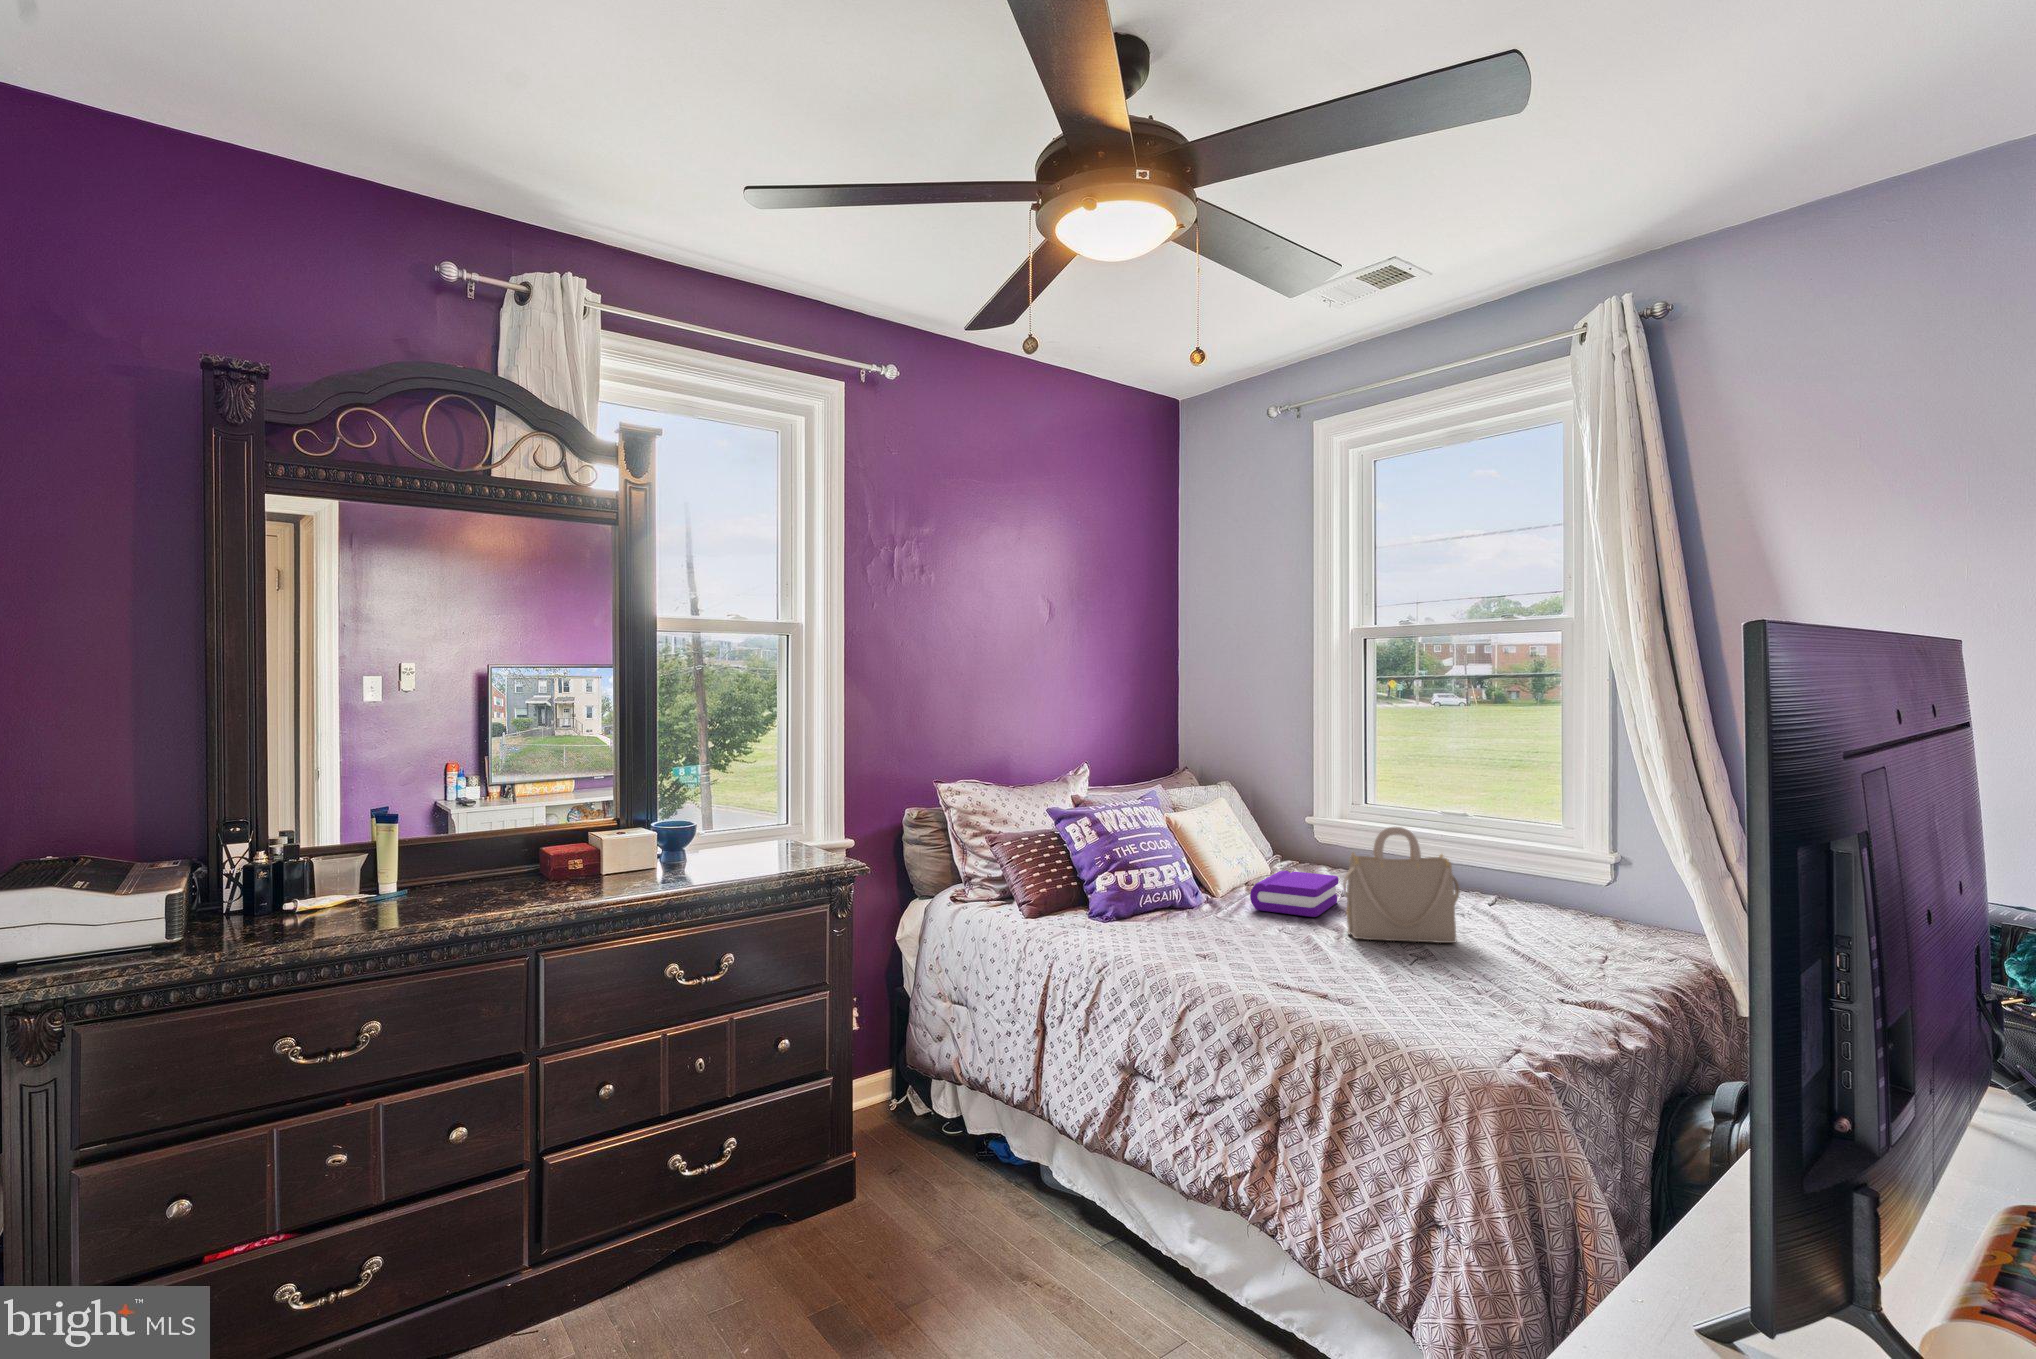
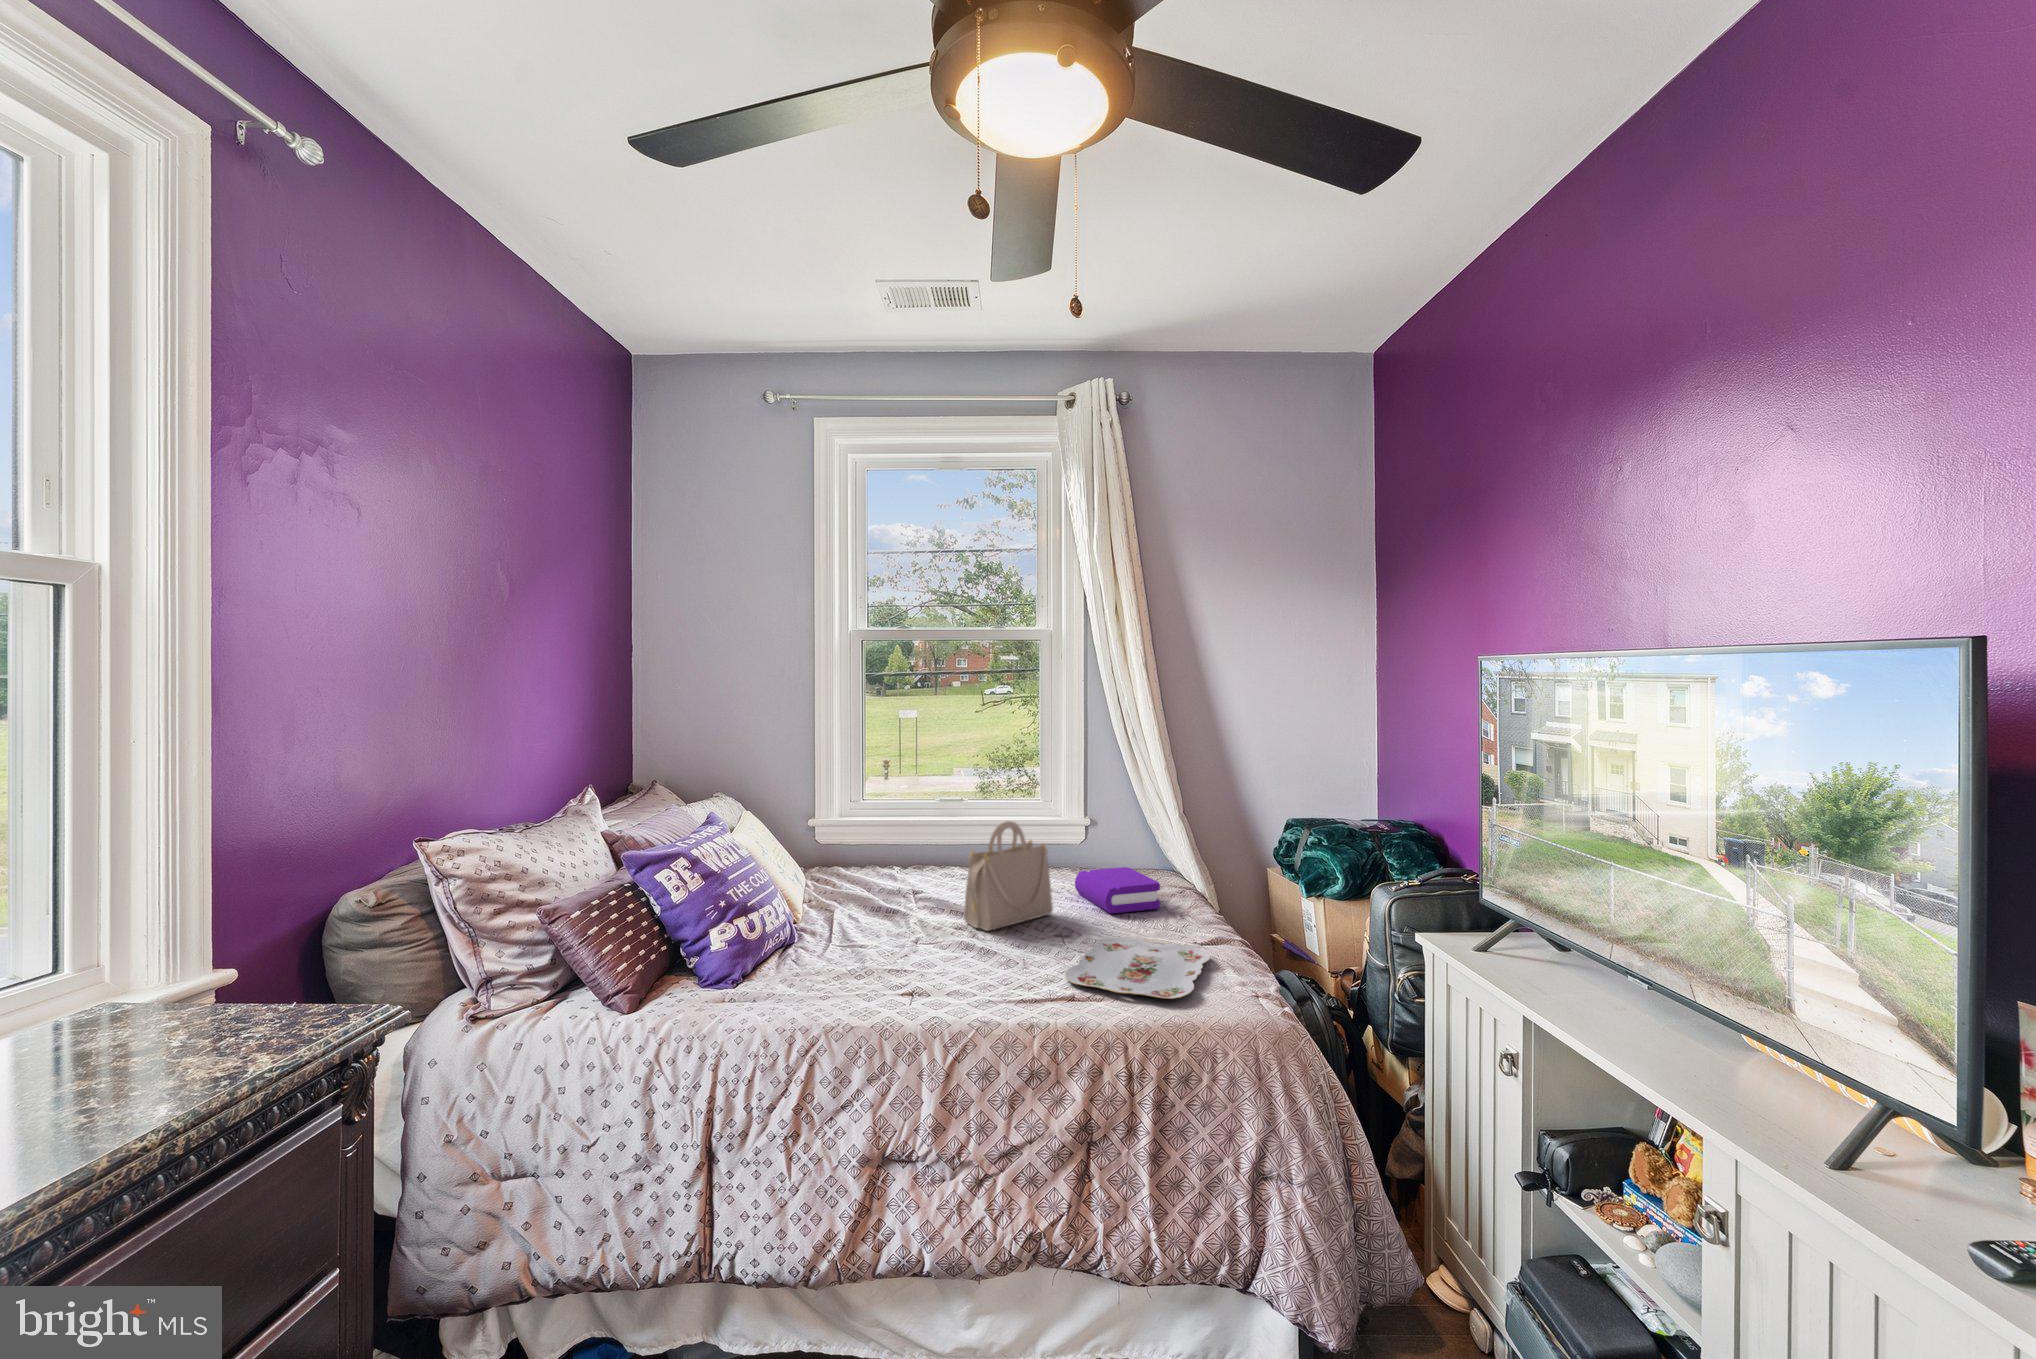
book: present [1250,871,1338,917] -> present [1075,867,1160,913]
serving tray: none [1348,971,1563,1026] -> present [1065,937,1211,999]

